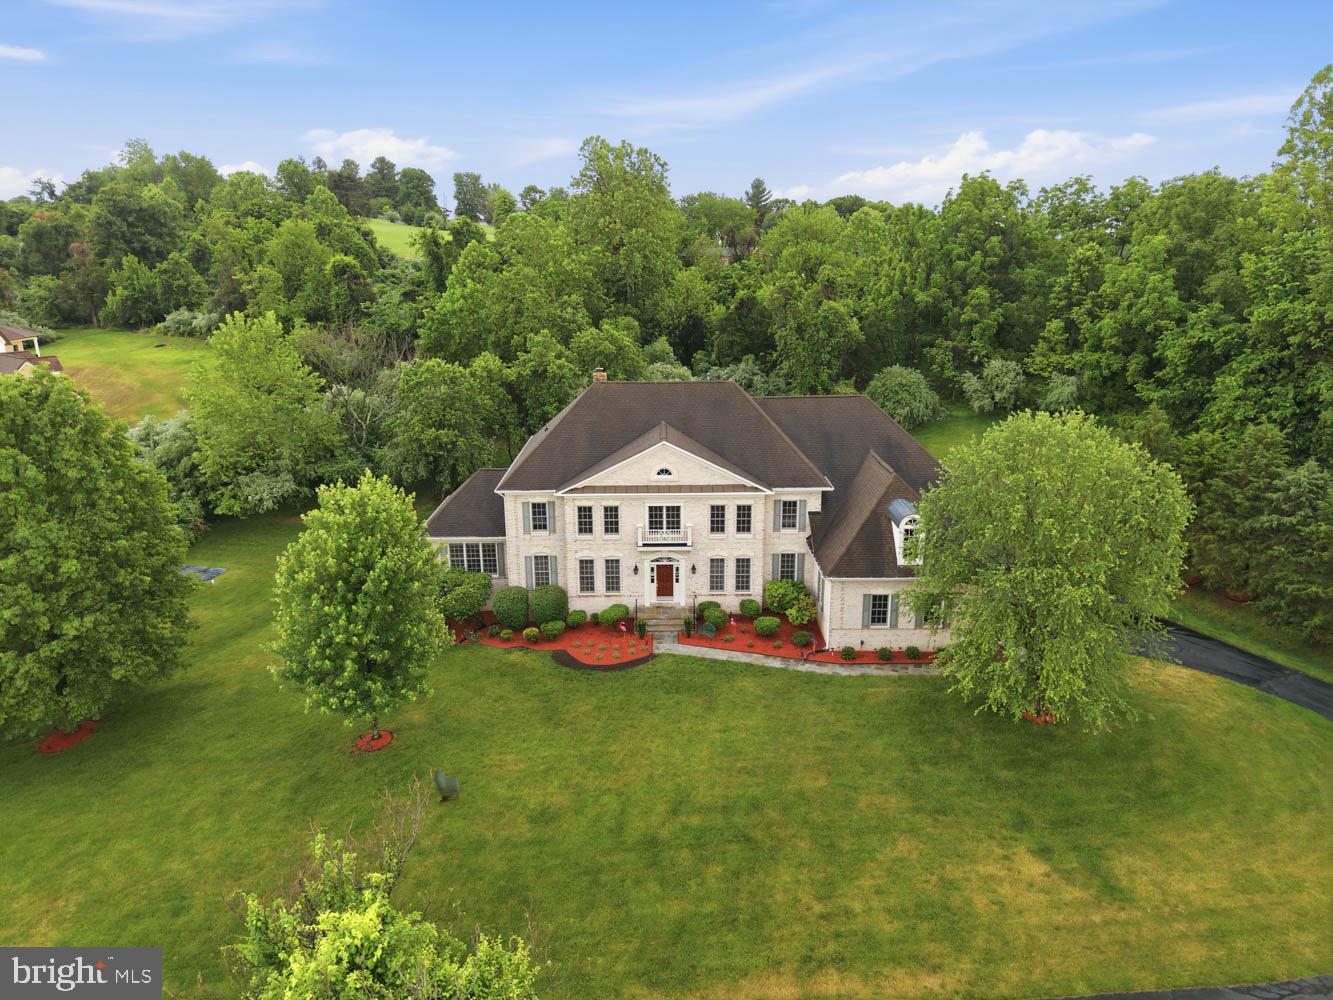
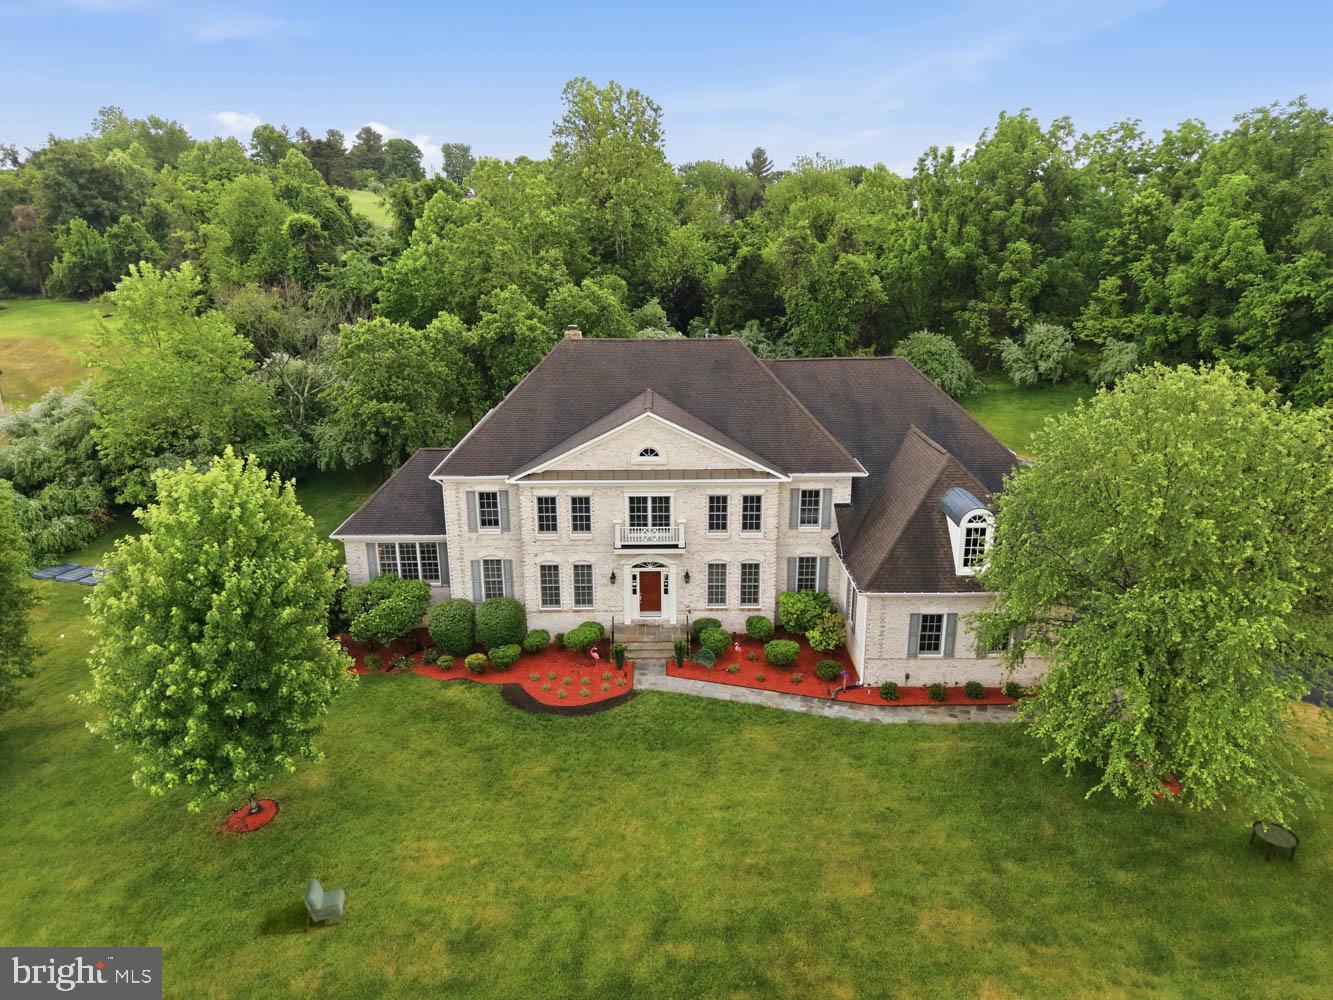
round table: none [1097,734,1128,761] -> present [1250,821,1299,860]

